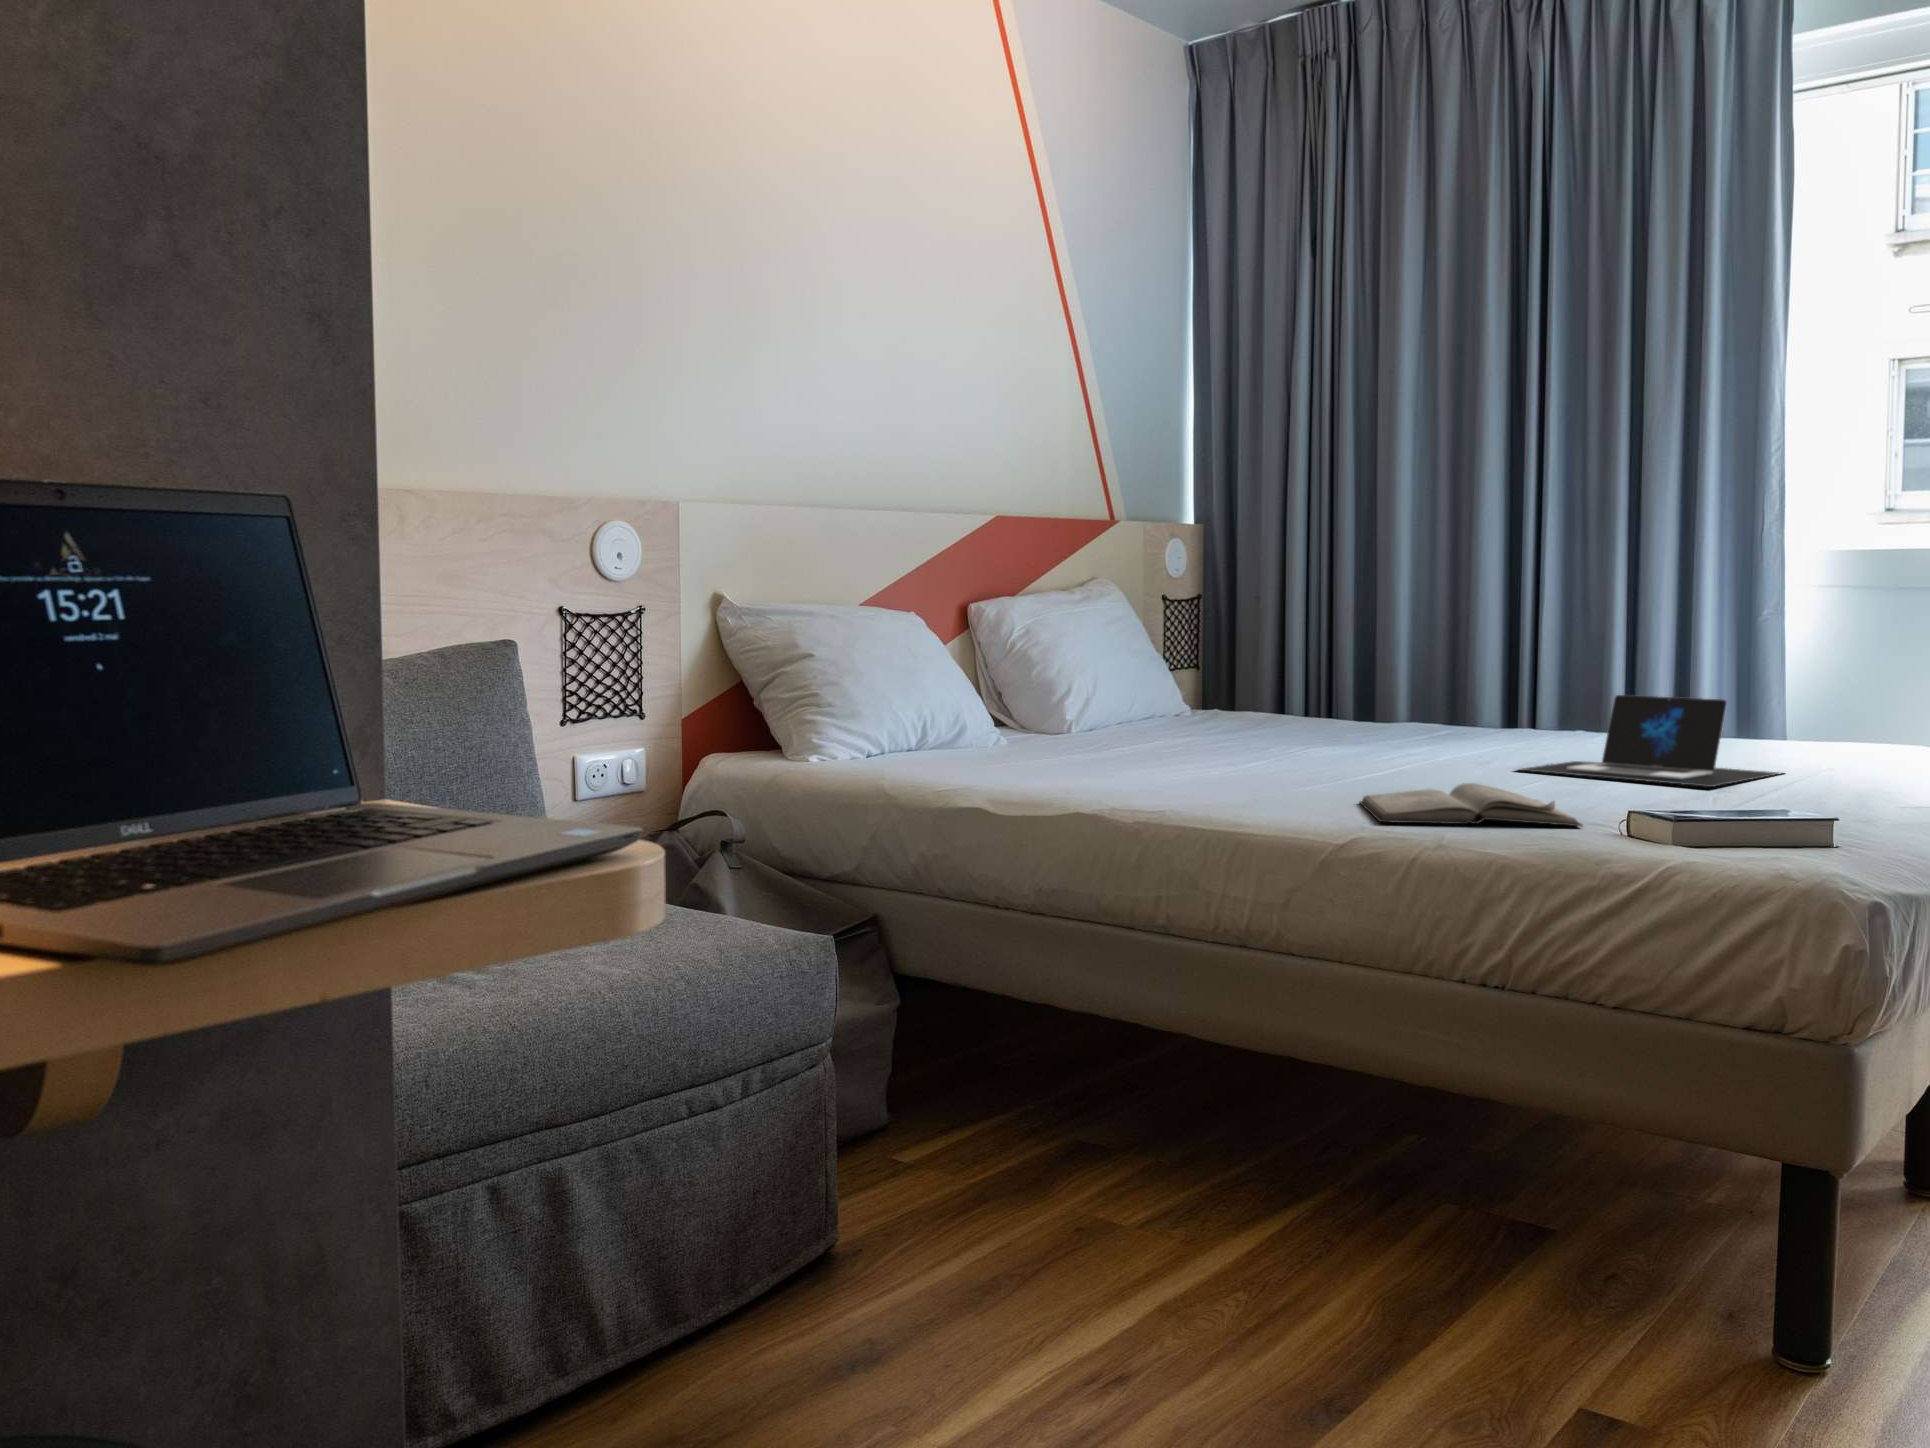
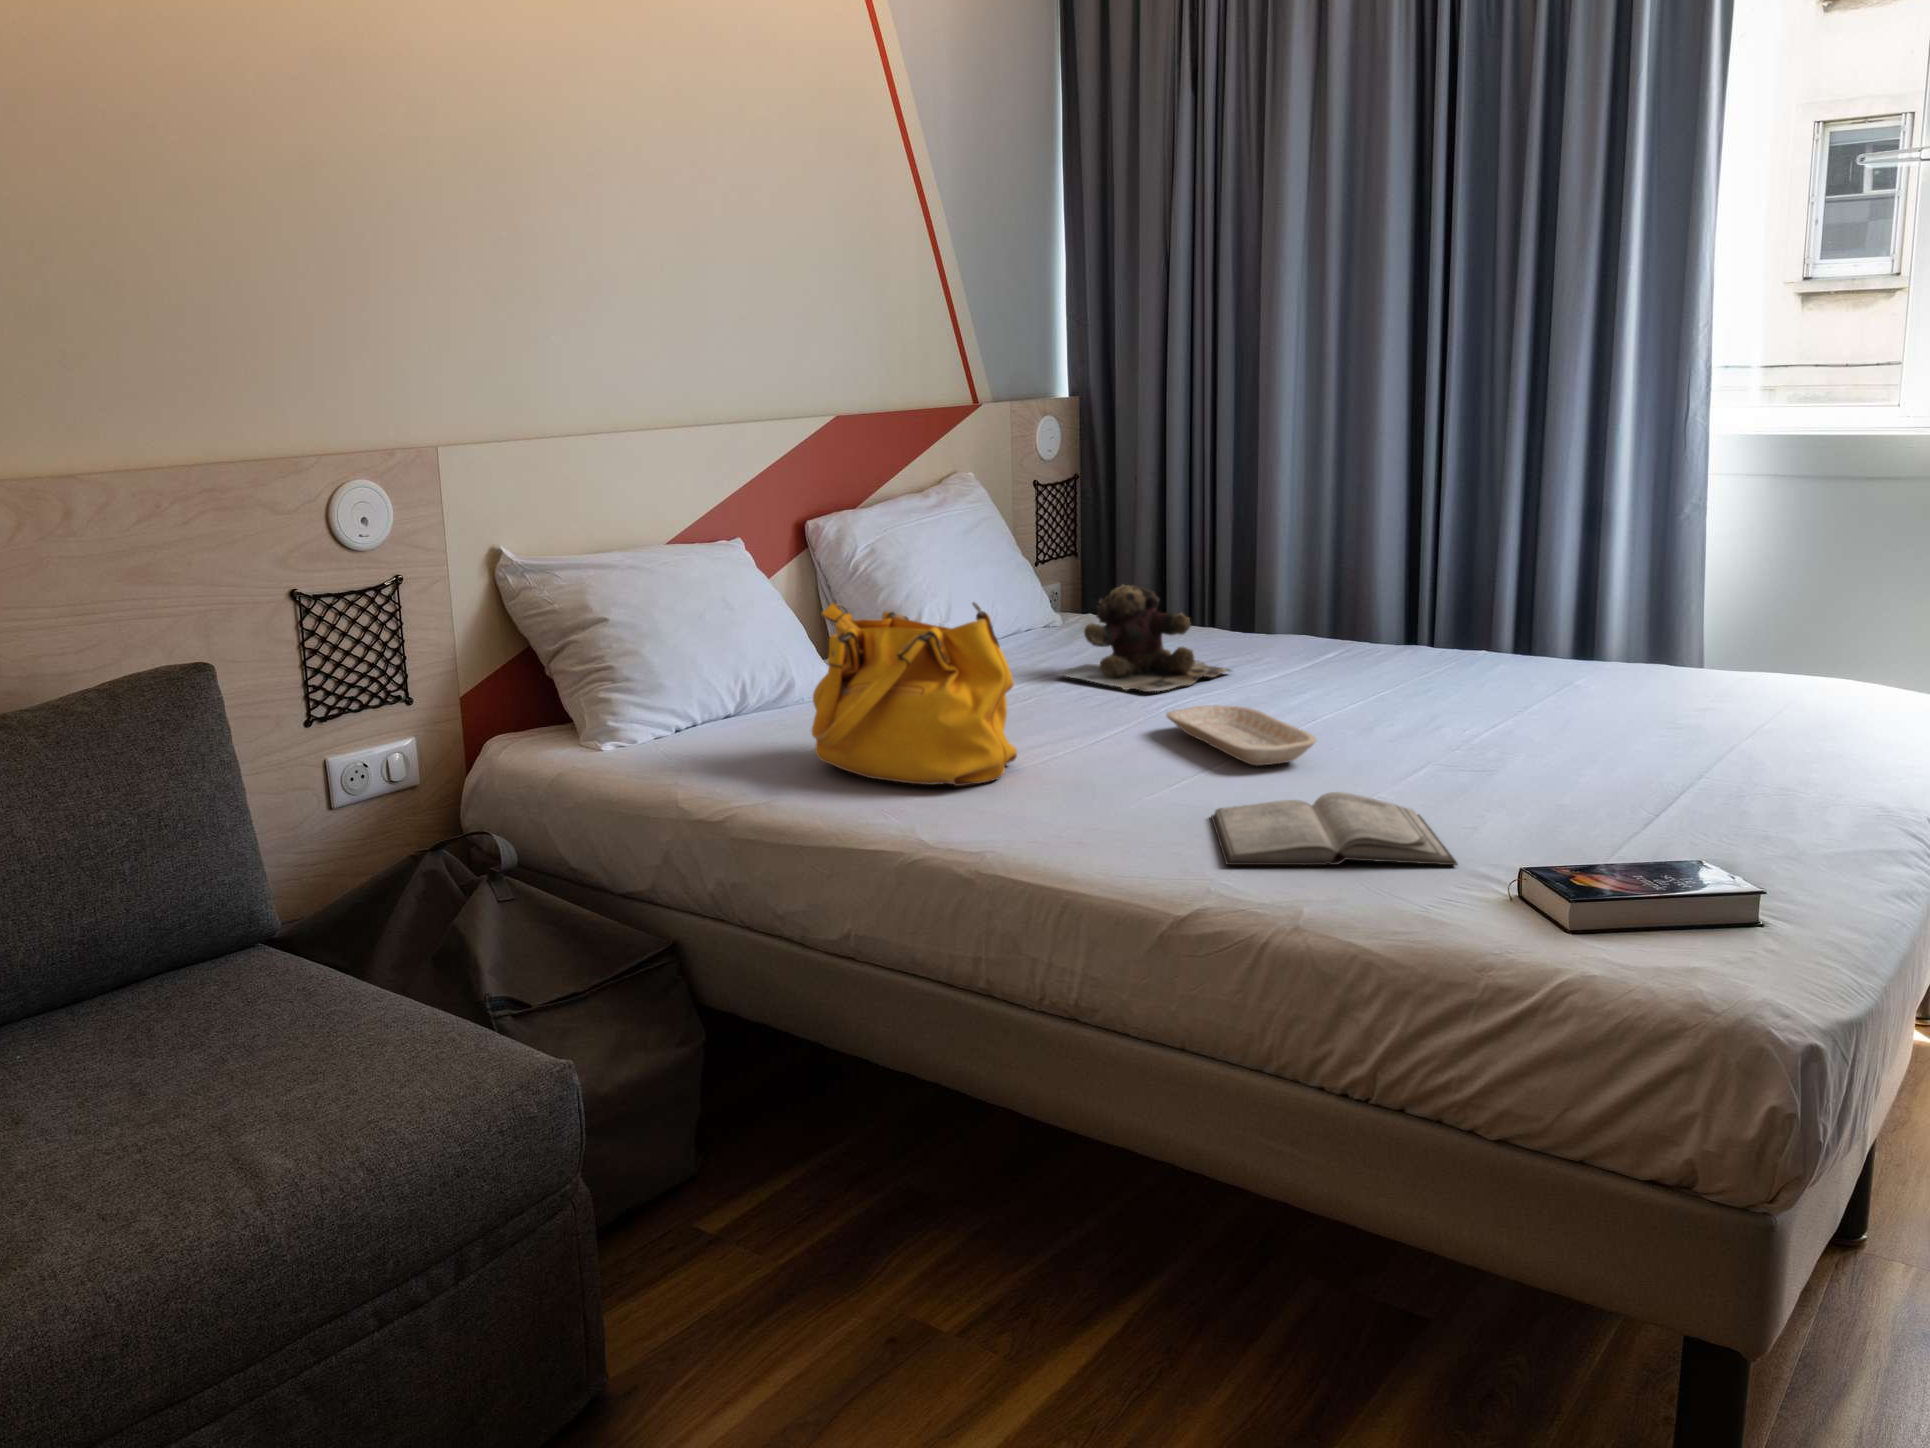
handbag: none [1001,629,1179,785] -> present [812,602,1017,786]
teddy bear: none [1195,659,1358,746] -> present [1057,585,1231,692]
laptop: present [1521,695,1780,787] -> none [1395,639,1697,768]
tray: none [1306,745,1446,781] -> present [1166,705,1316,765]

